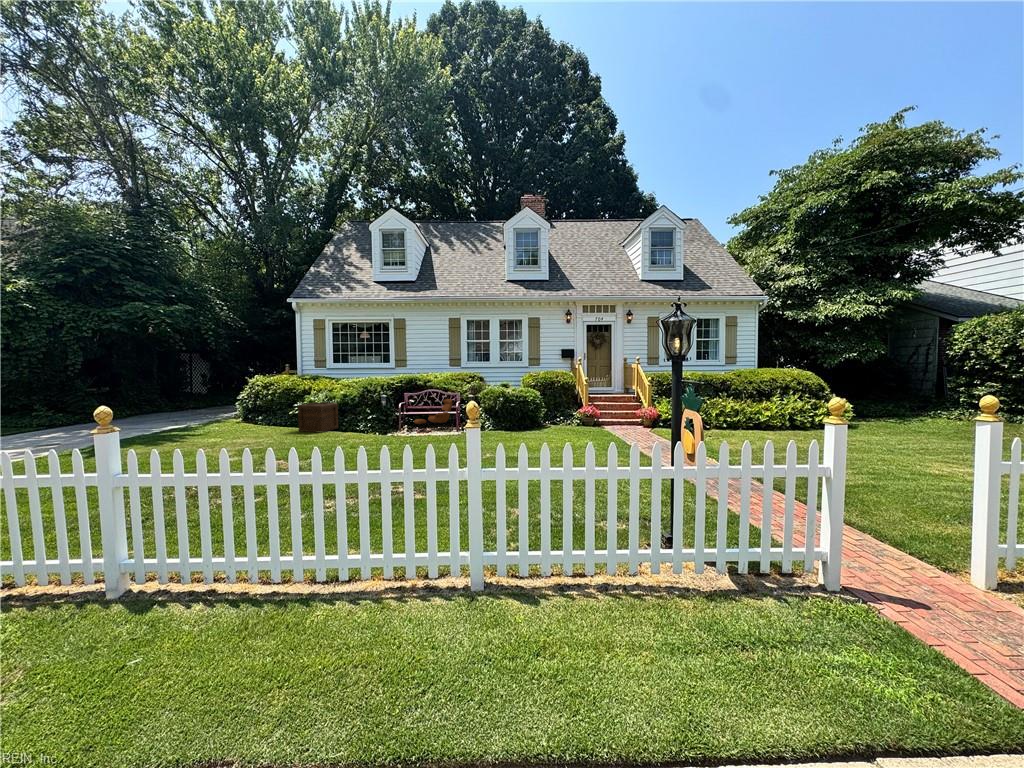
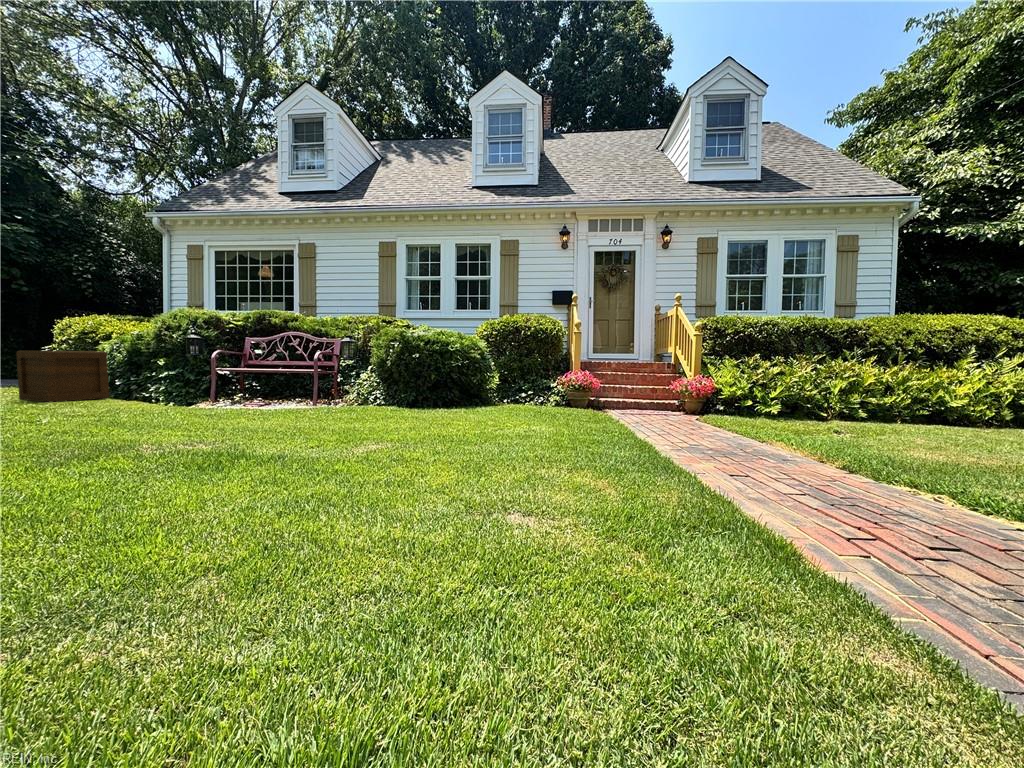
lounge chair: present [414,399,452,430] -> none [221,348,309,407]

